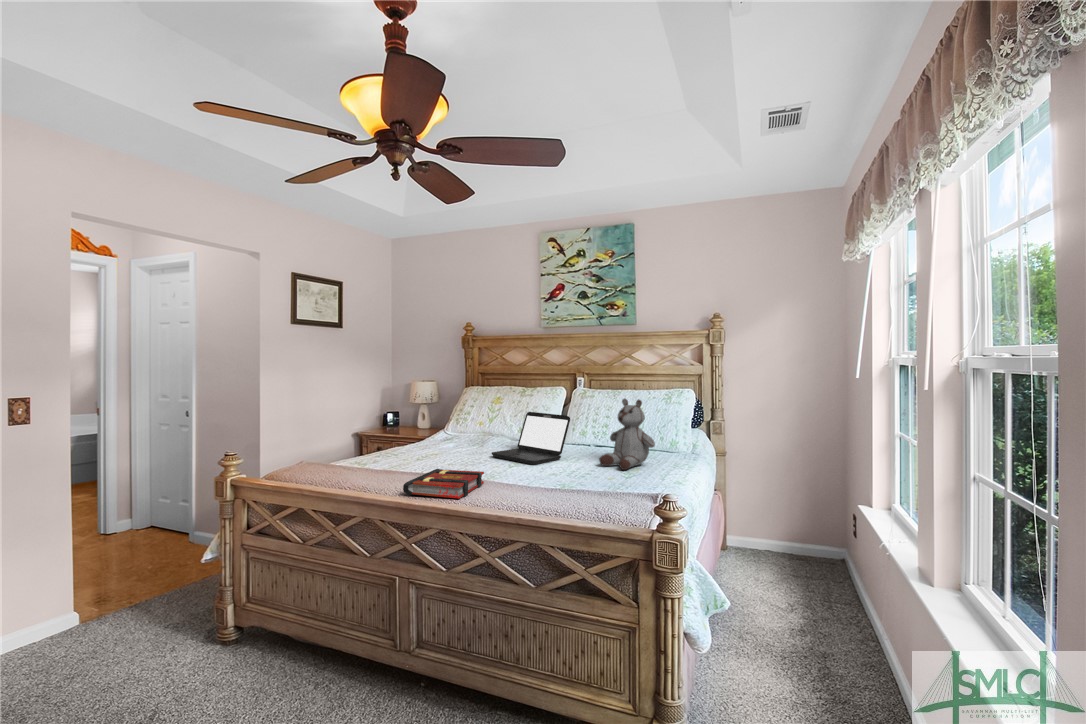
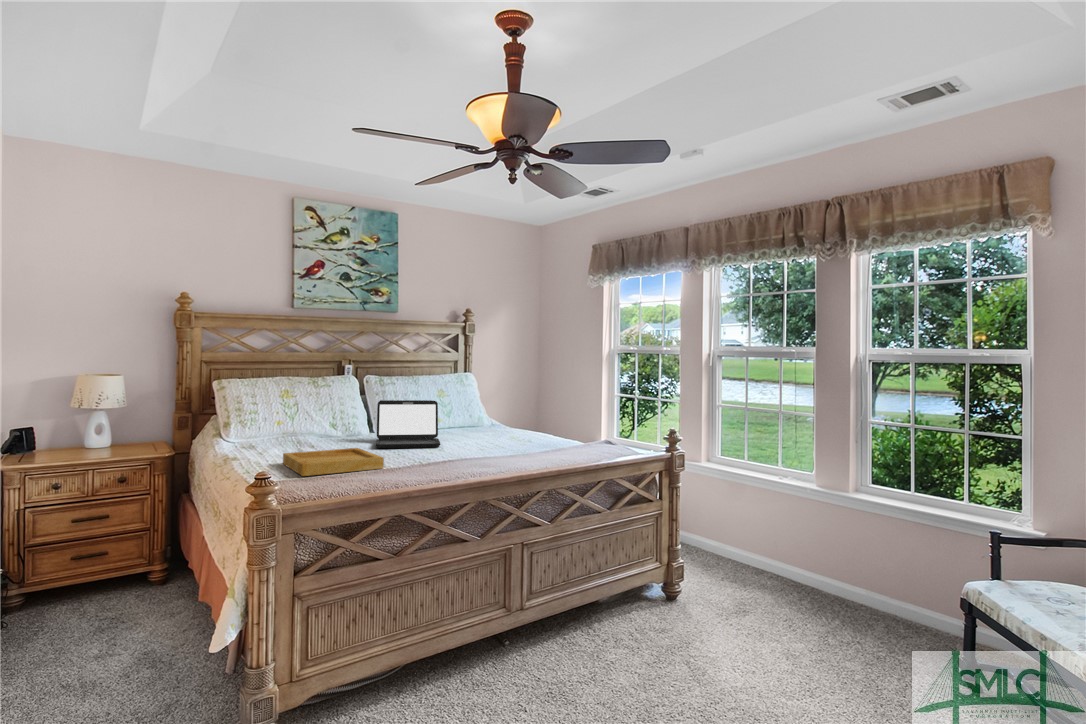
stuffed bear: present [599,399,655,470] -> none [472,381,519,440]
tray: none [357,448,453,474] -> present [283,448,384,476]
book: present [403,469,484,499] -> none [424,451,504,476]

